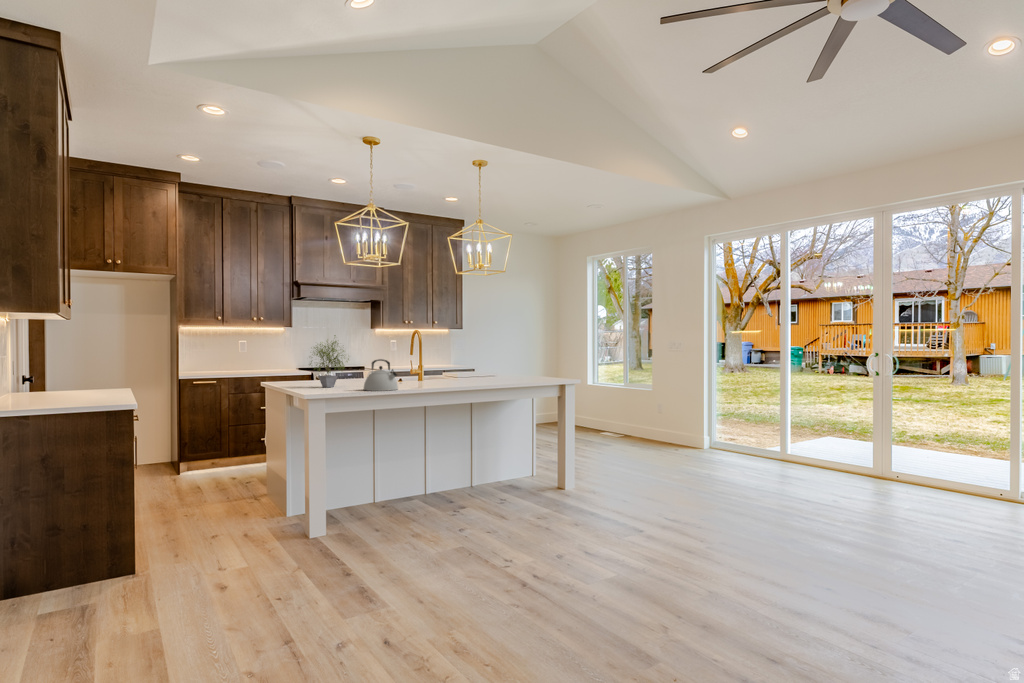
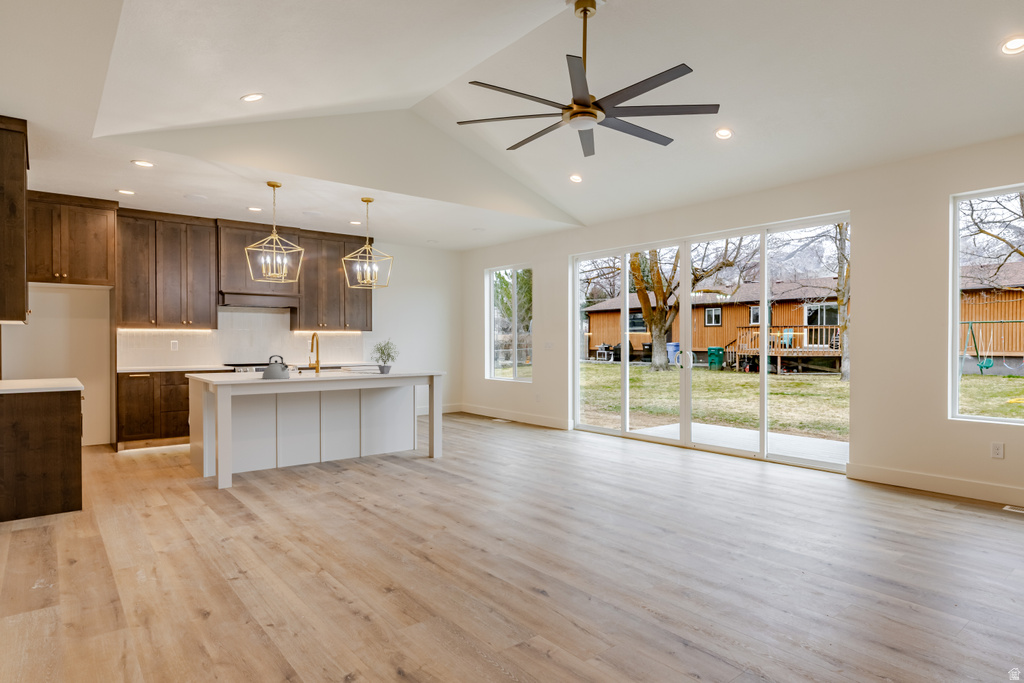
potted plant: present [310,335,349,387] -> present [371,341,394,374]

